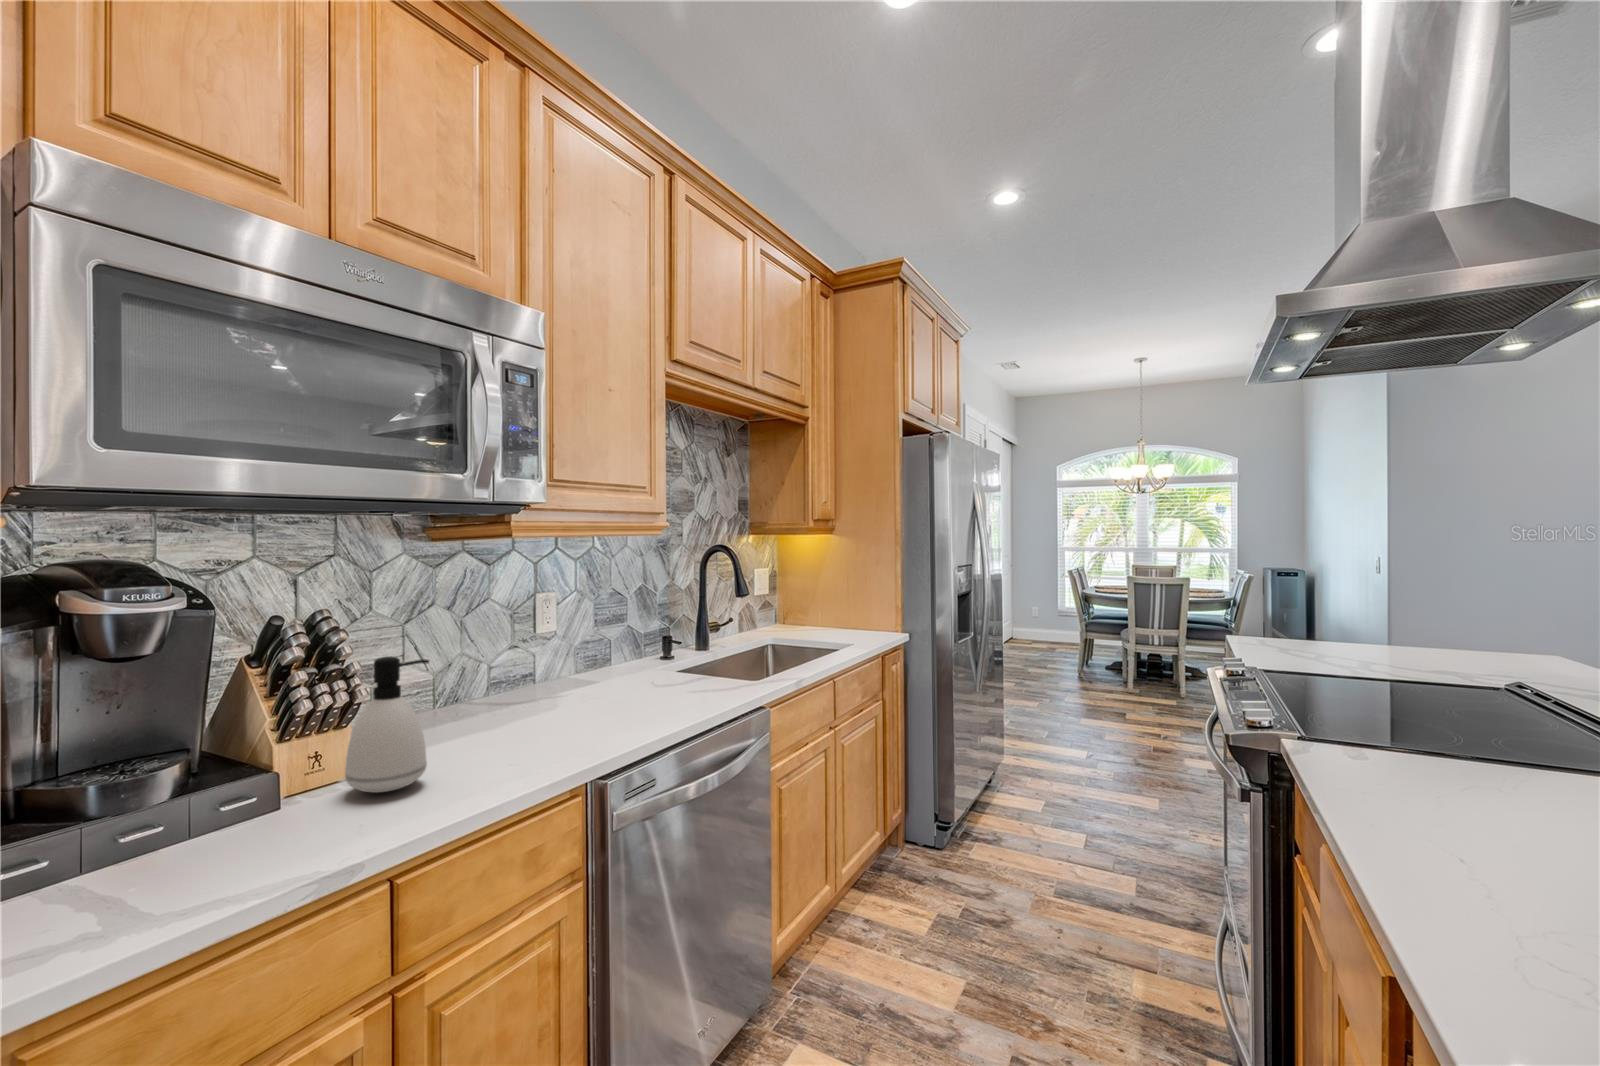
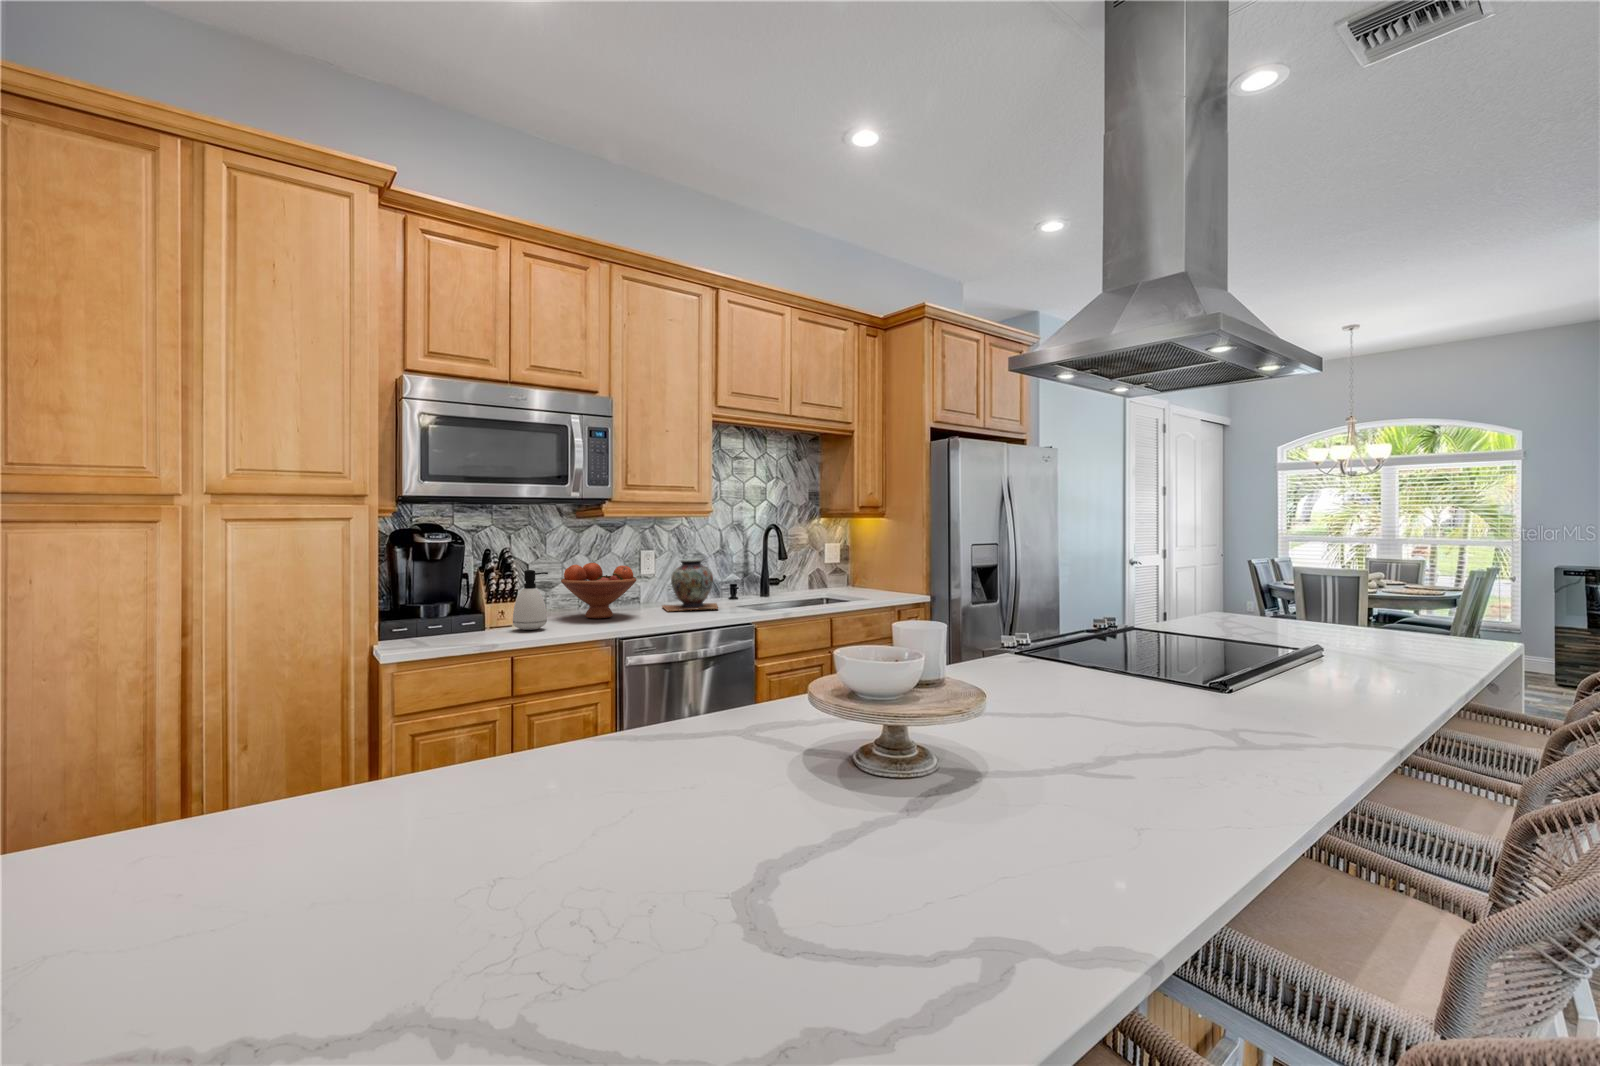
decorative vase: none [578,604,684,699] -> present [662,559,718,611]
fruit bowl: none [420,623,570,734] -> present [561,563,636,619]

